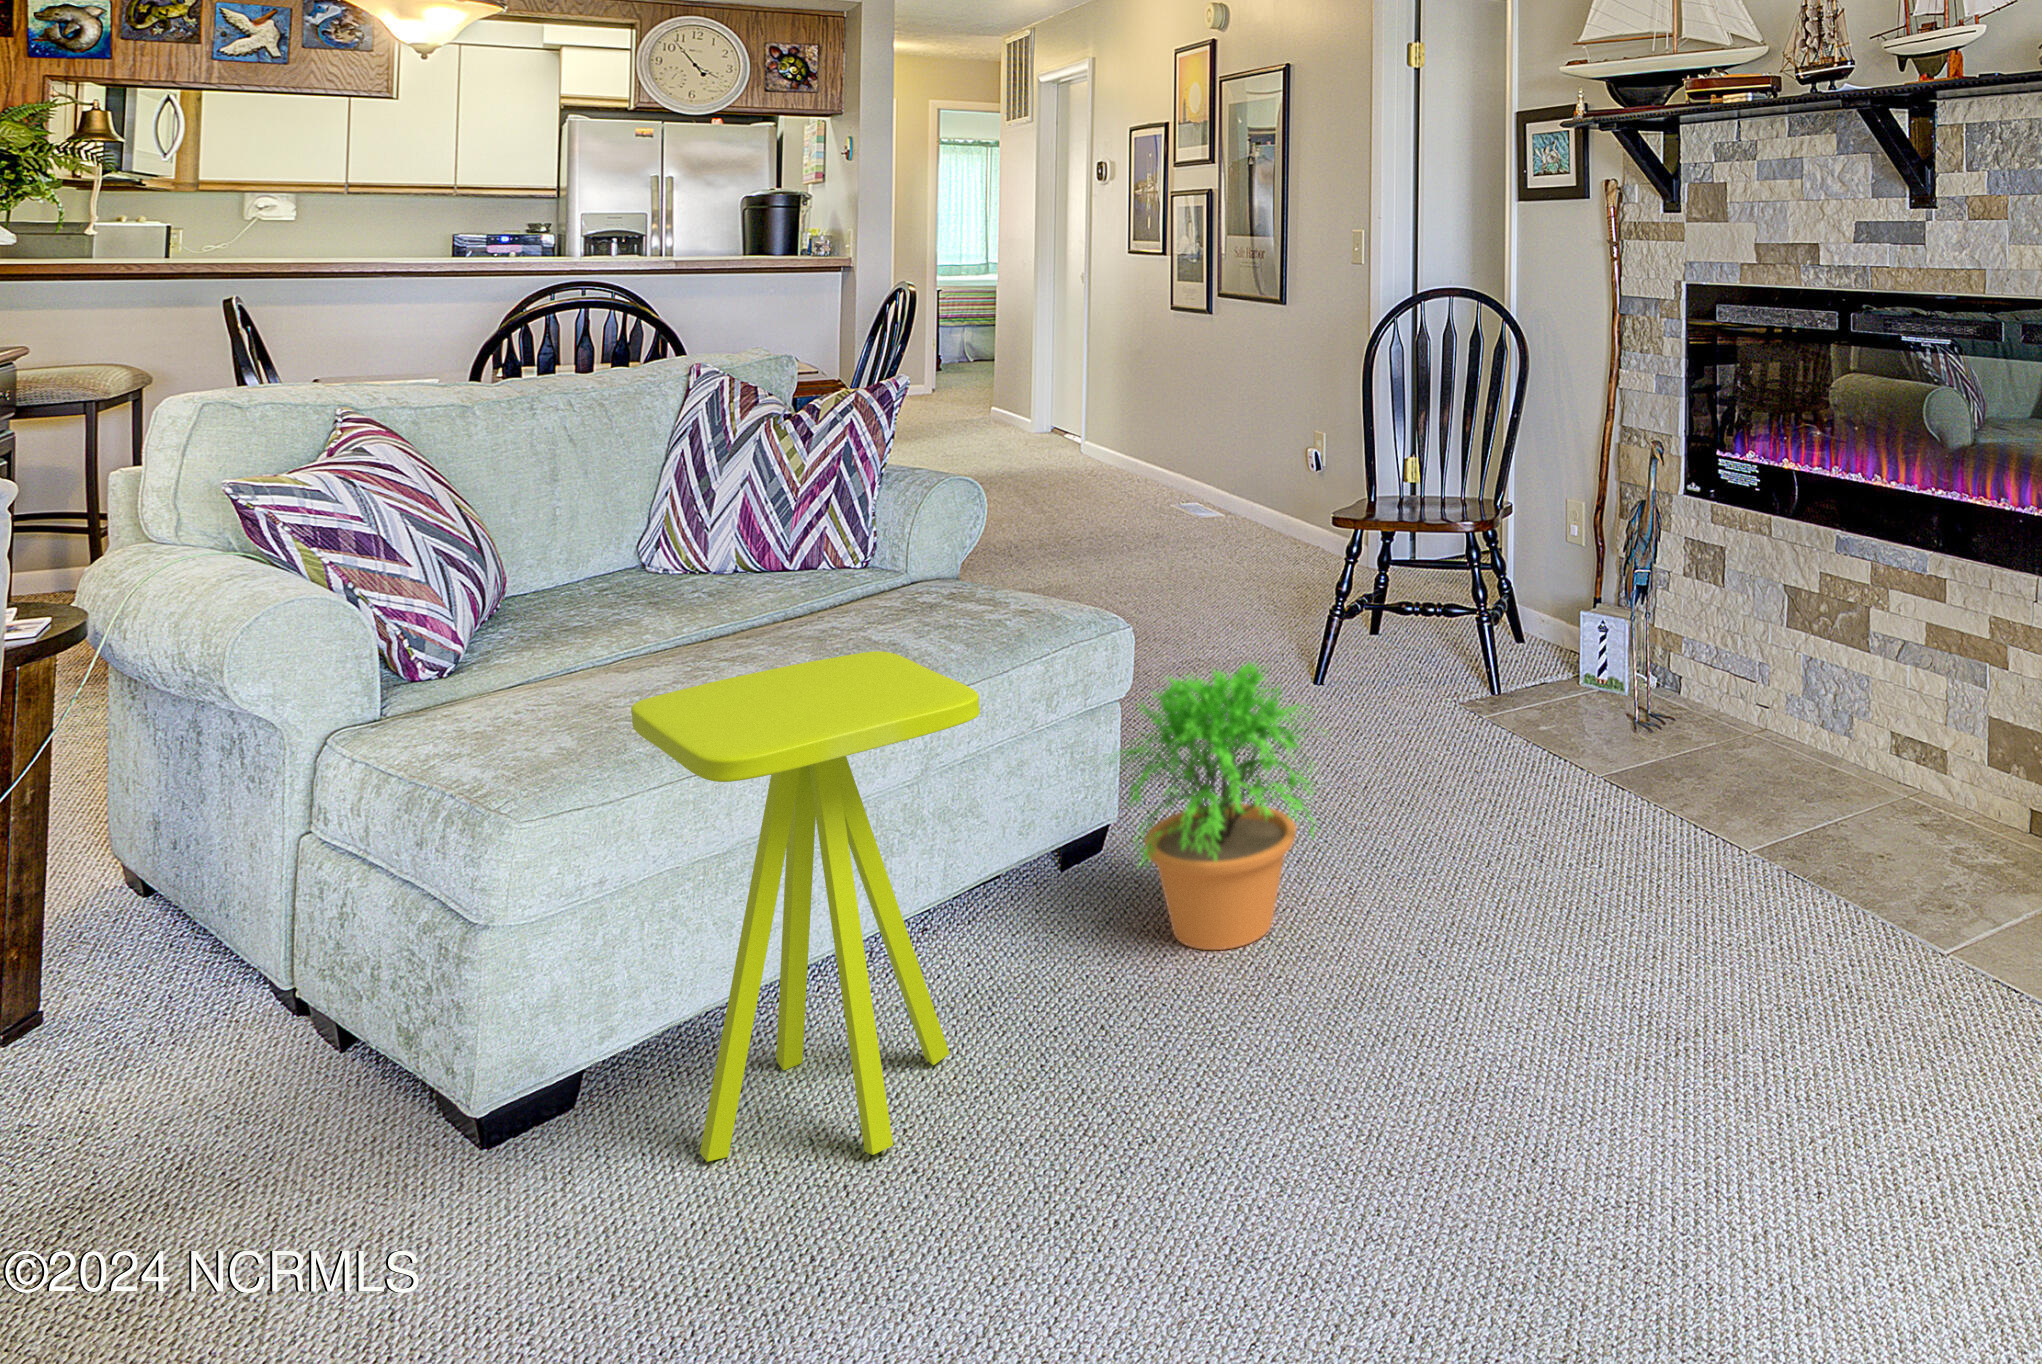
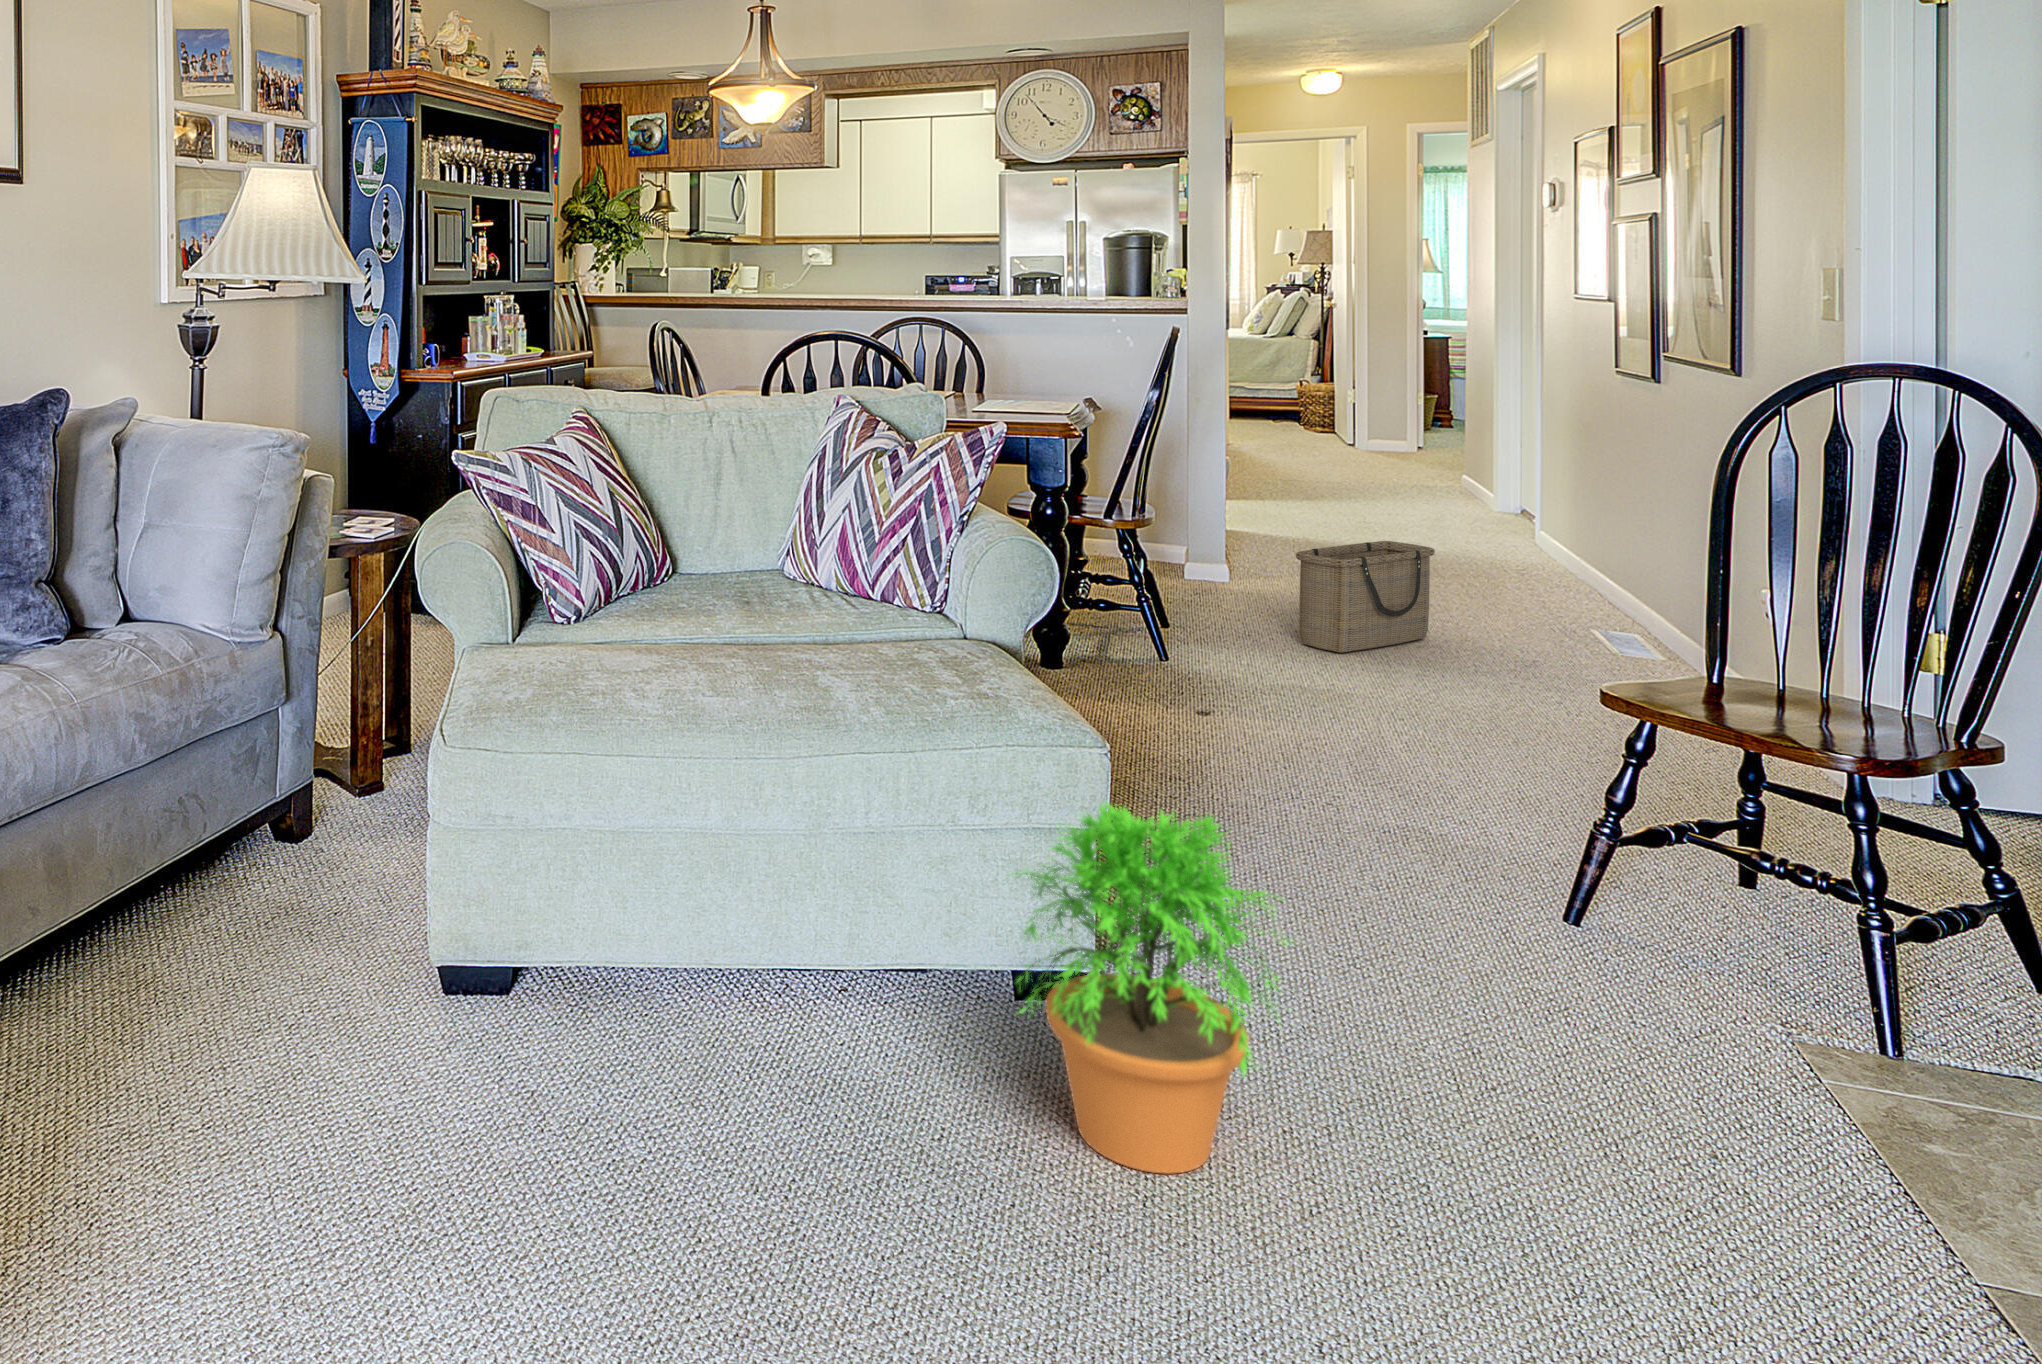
basket: none [1016,460,1109,558] -> present [1296,541,1435,653]
side table: present [631,651,980,1162] -> none [505,677,767,1172]

